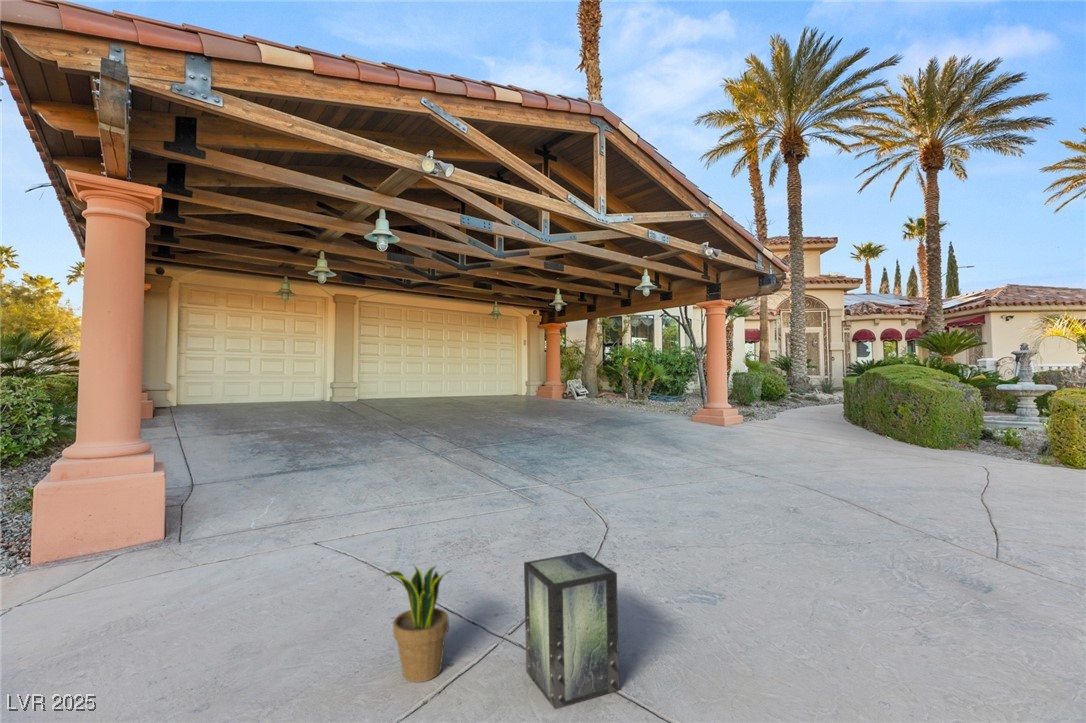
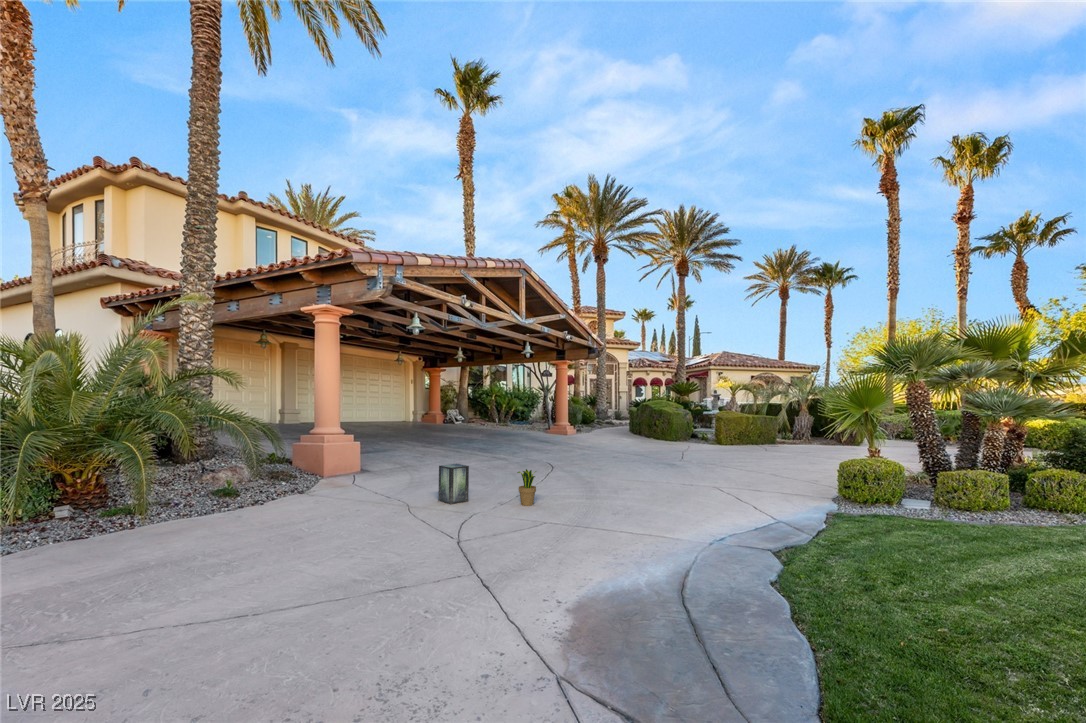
storage box: present [524,552,619,709] -> present [438,464,469,504]

